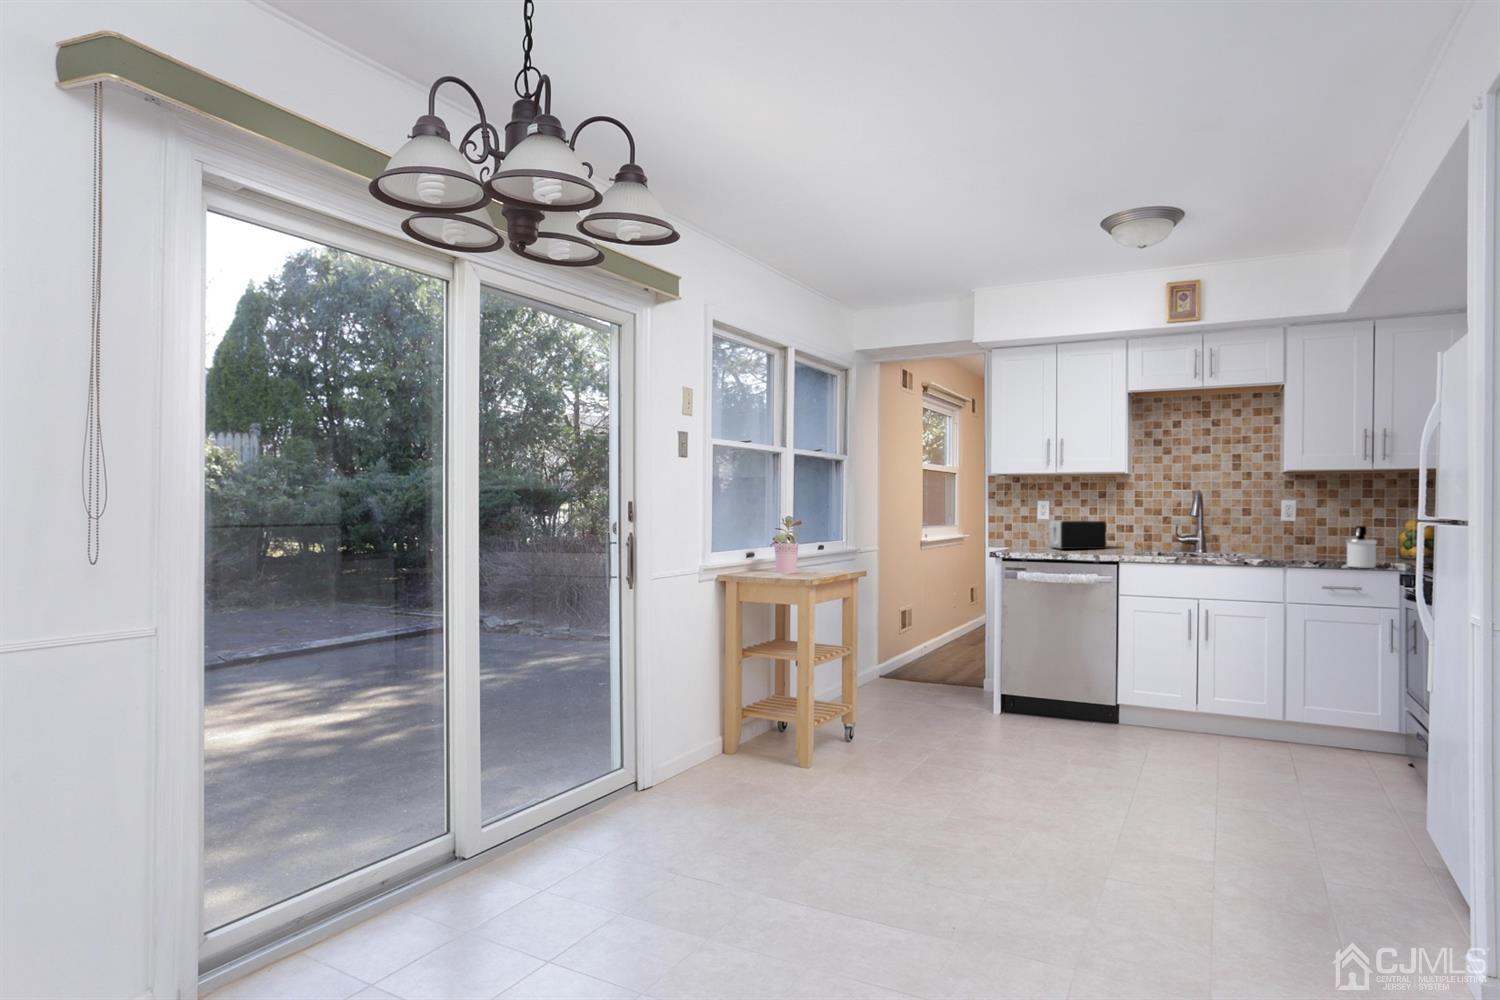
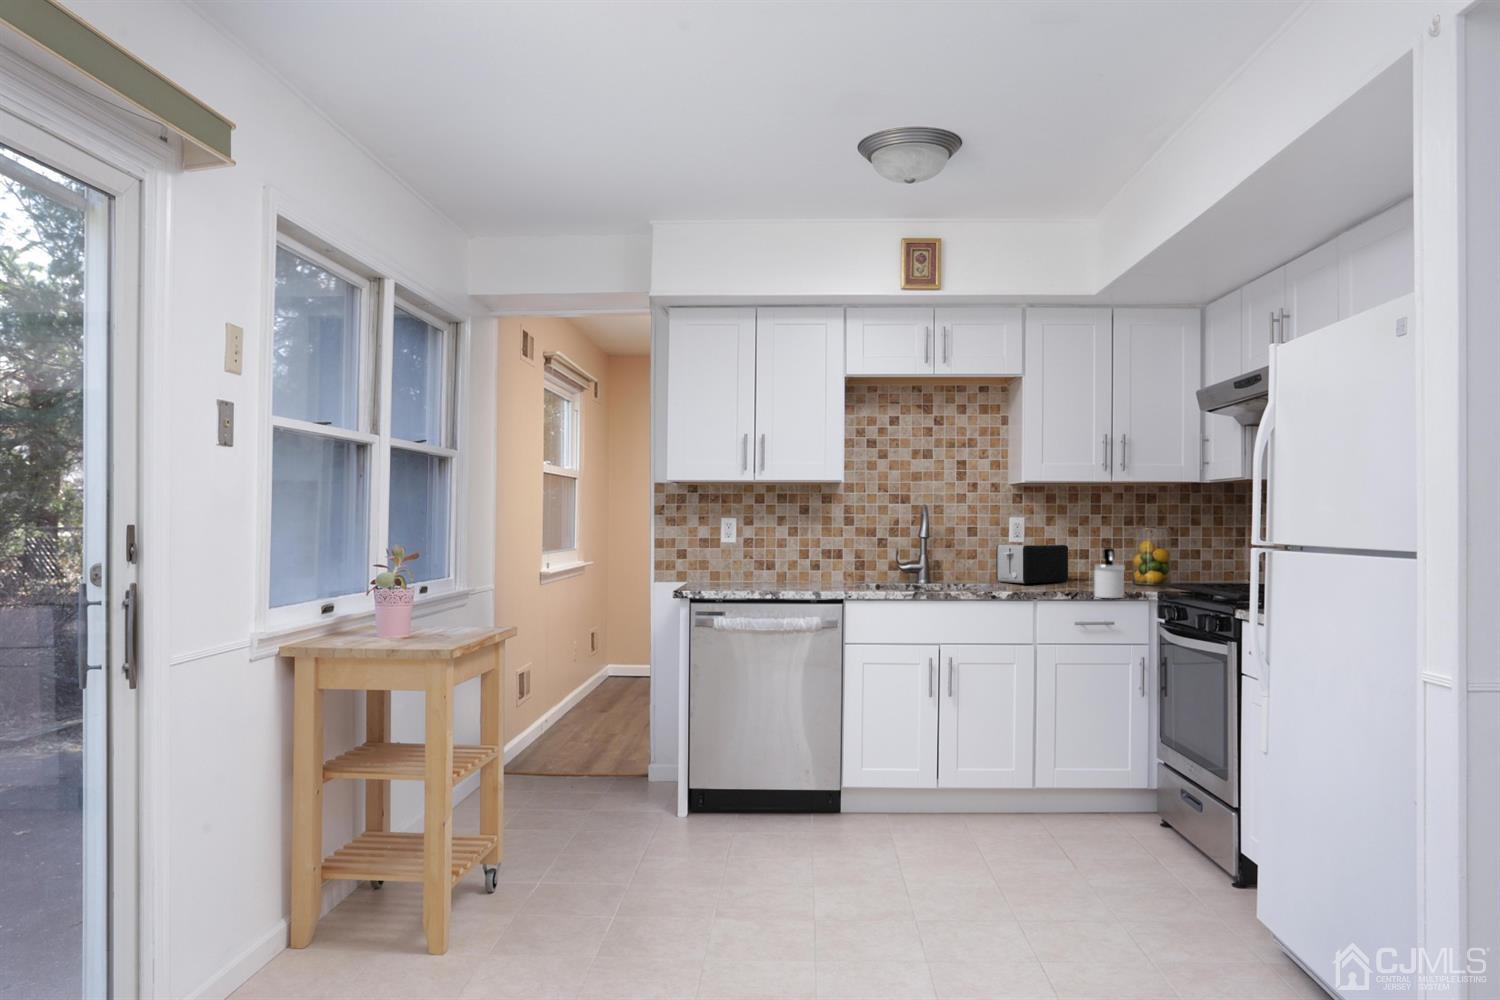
toaster: present [1049,520,1106,549] -> present [996,544,1068,583]

